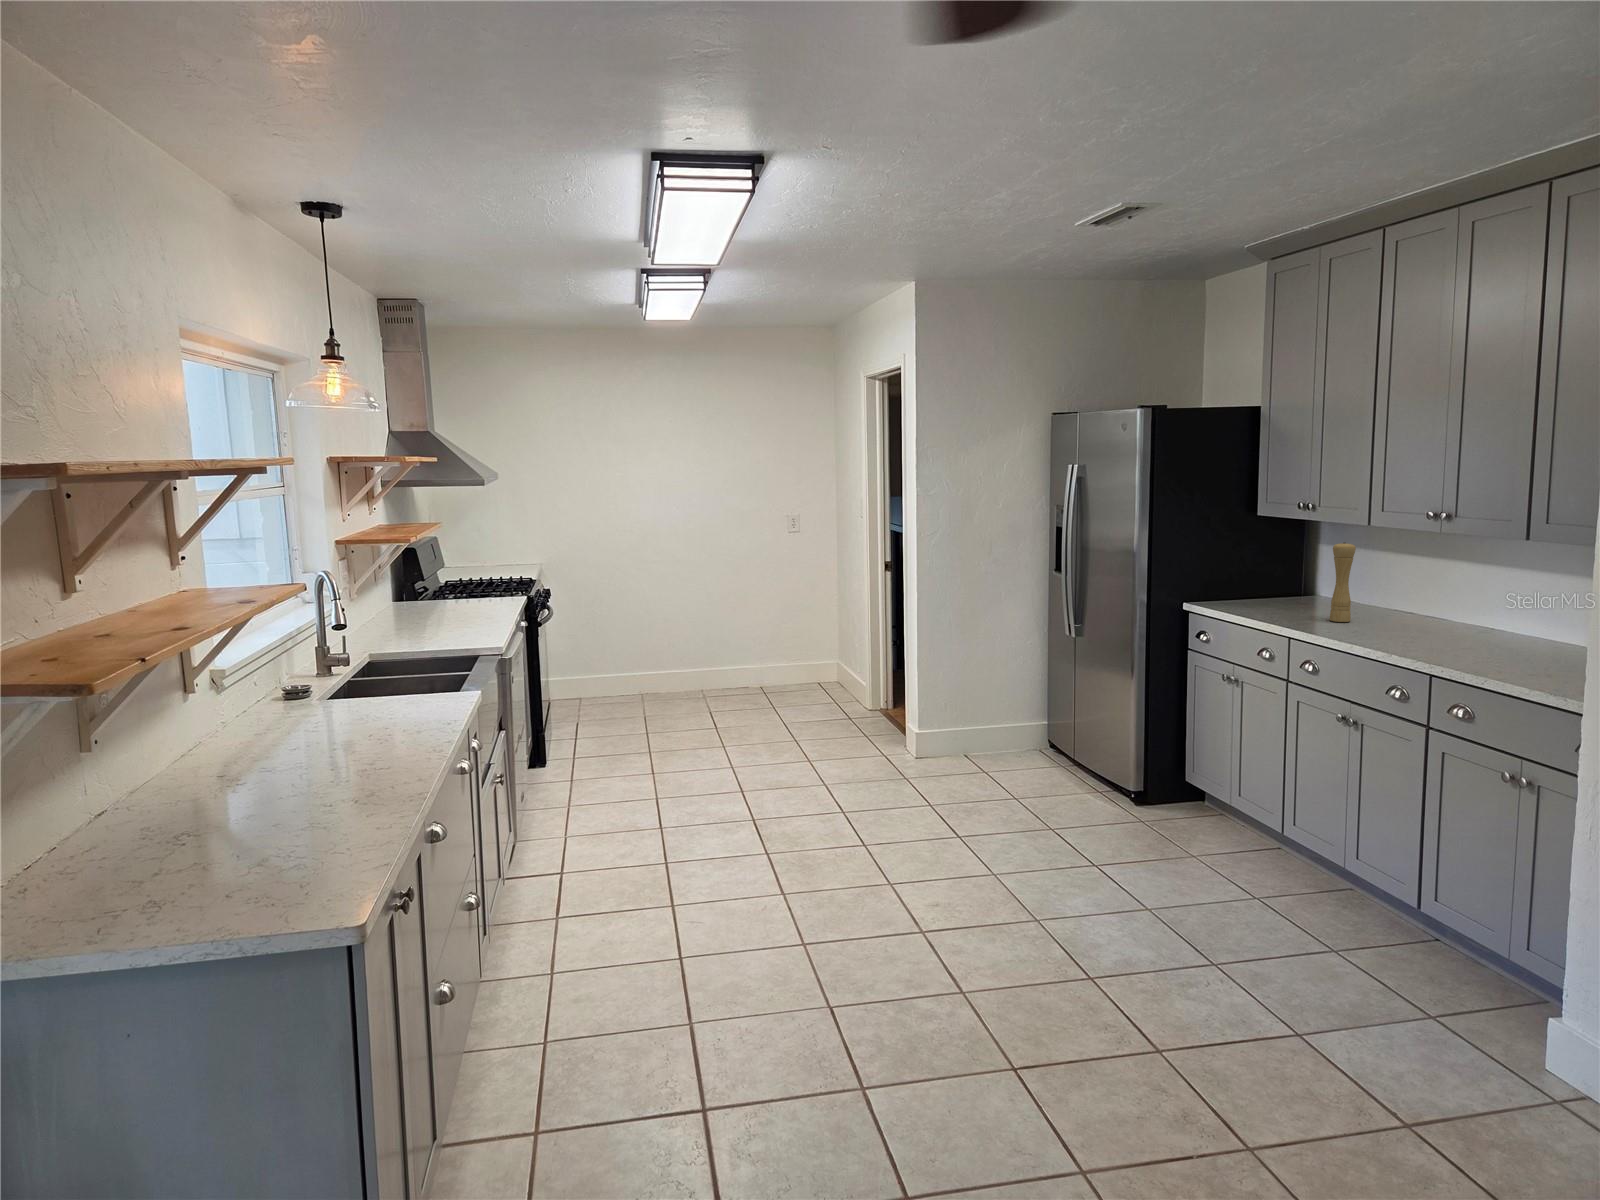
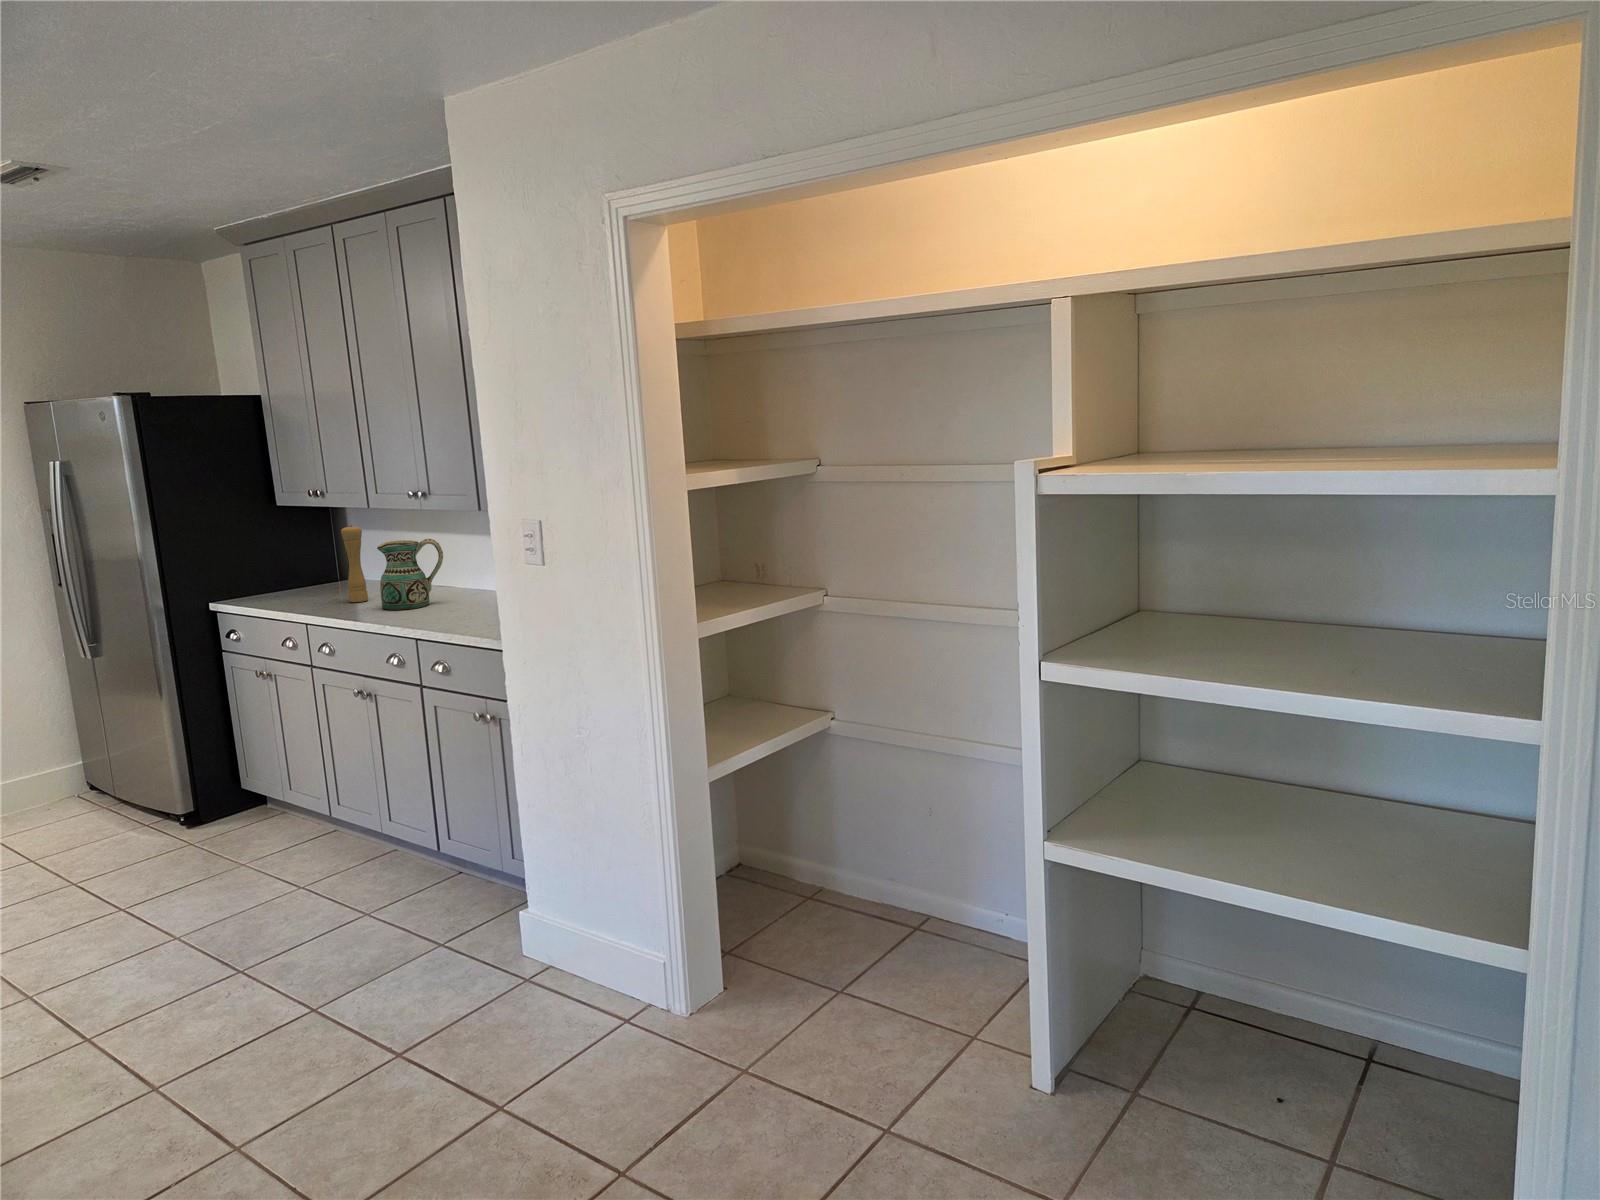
ceramic pitcher: none [1374,563,1455,638] -> present [377,539,443,610]

